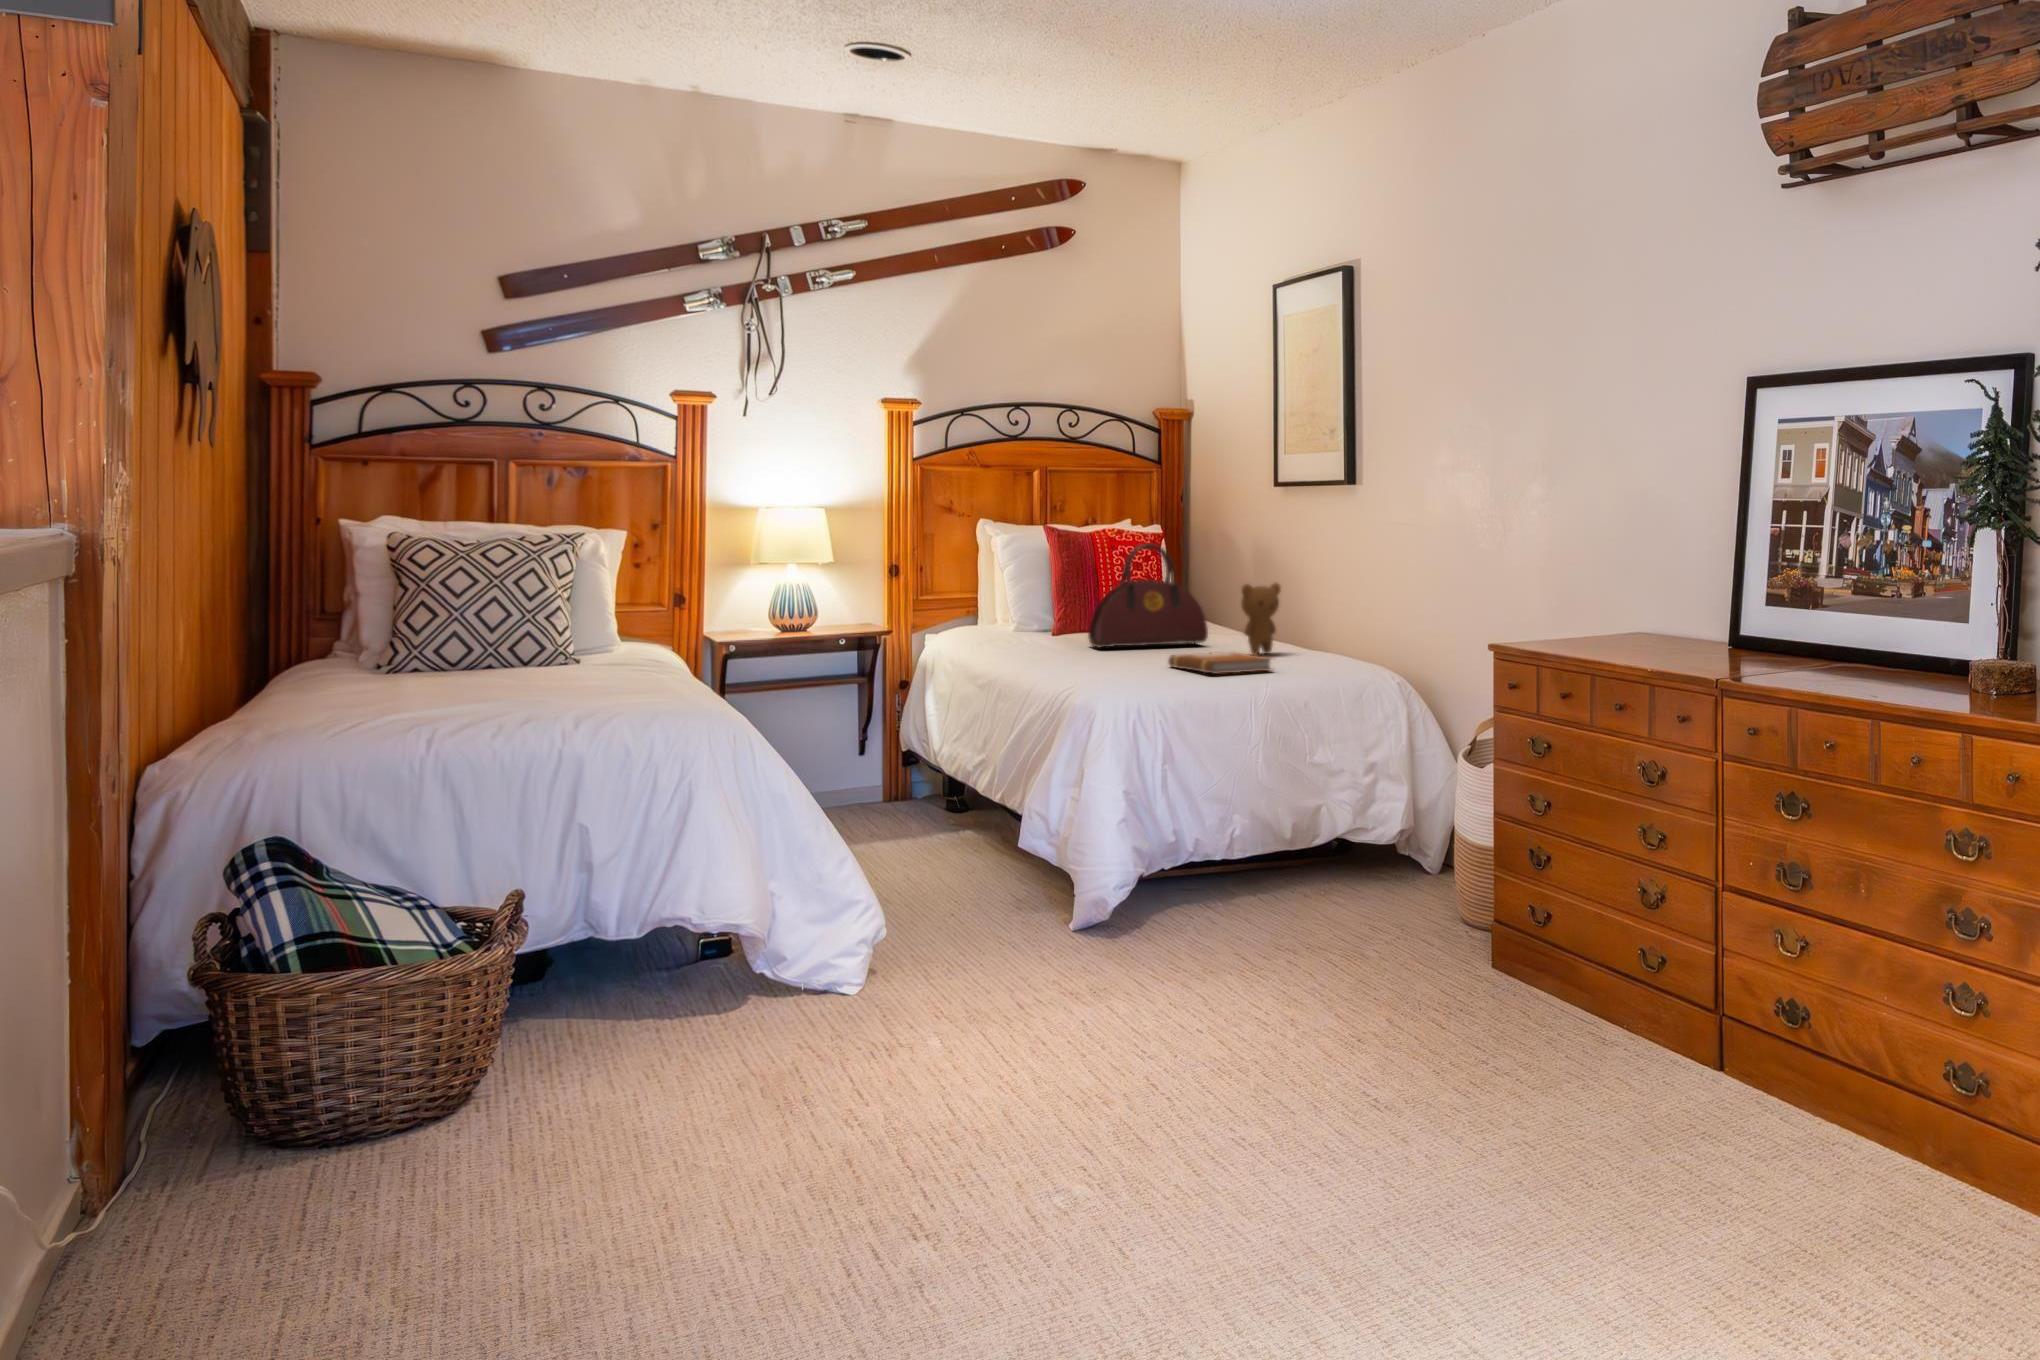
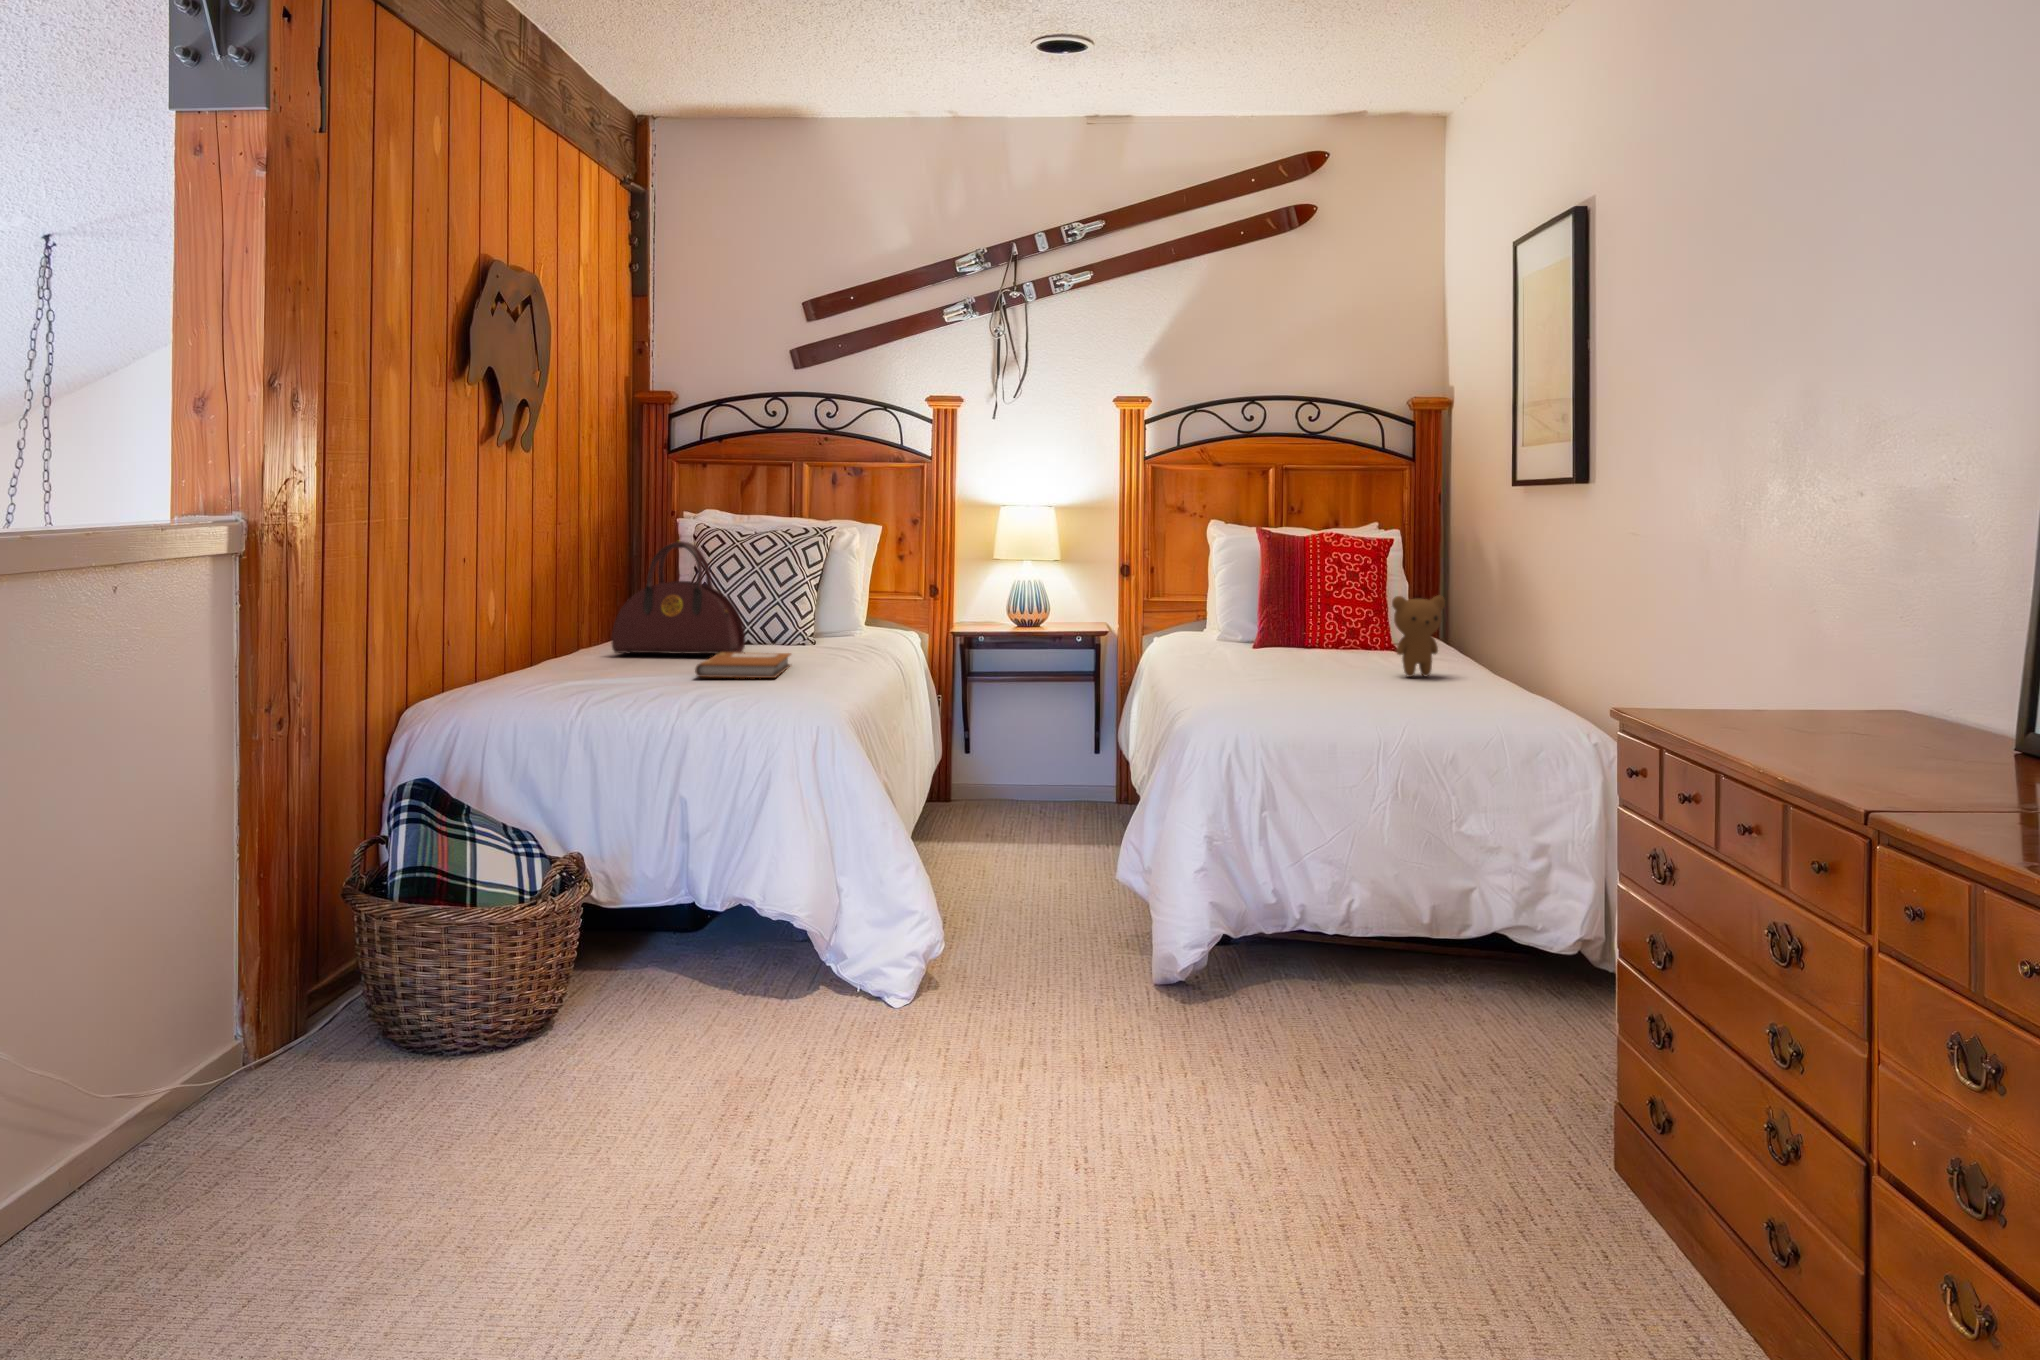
handbag: present [1088,543,1208,648] -> present [612,541,745,654]
notebook: present [1168,652,1271,674] -> present [695,652,791,678]

